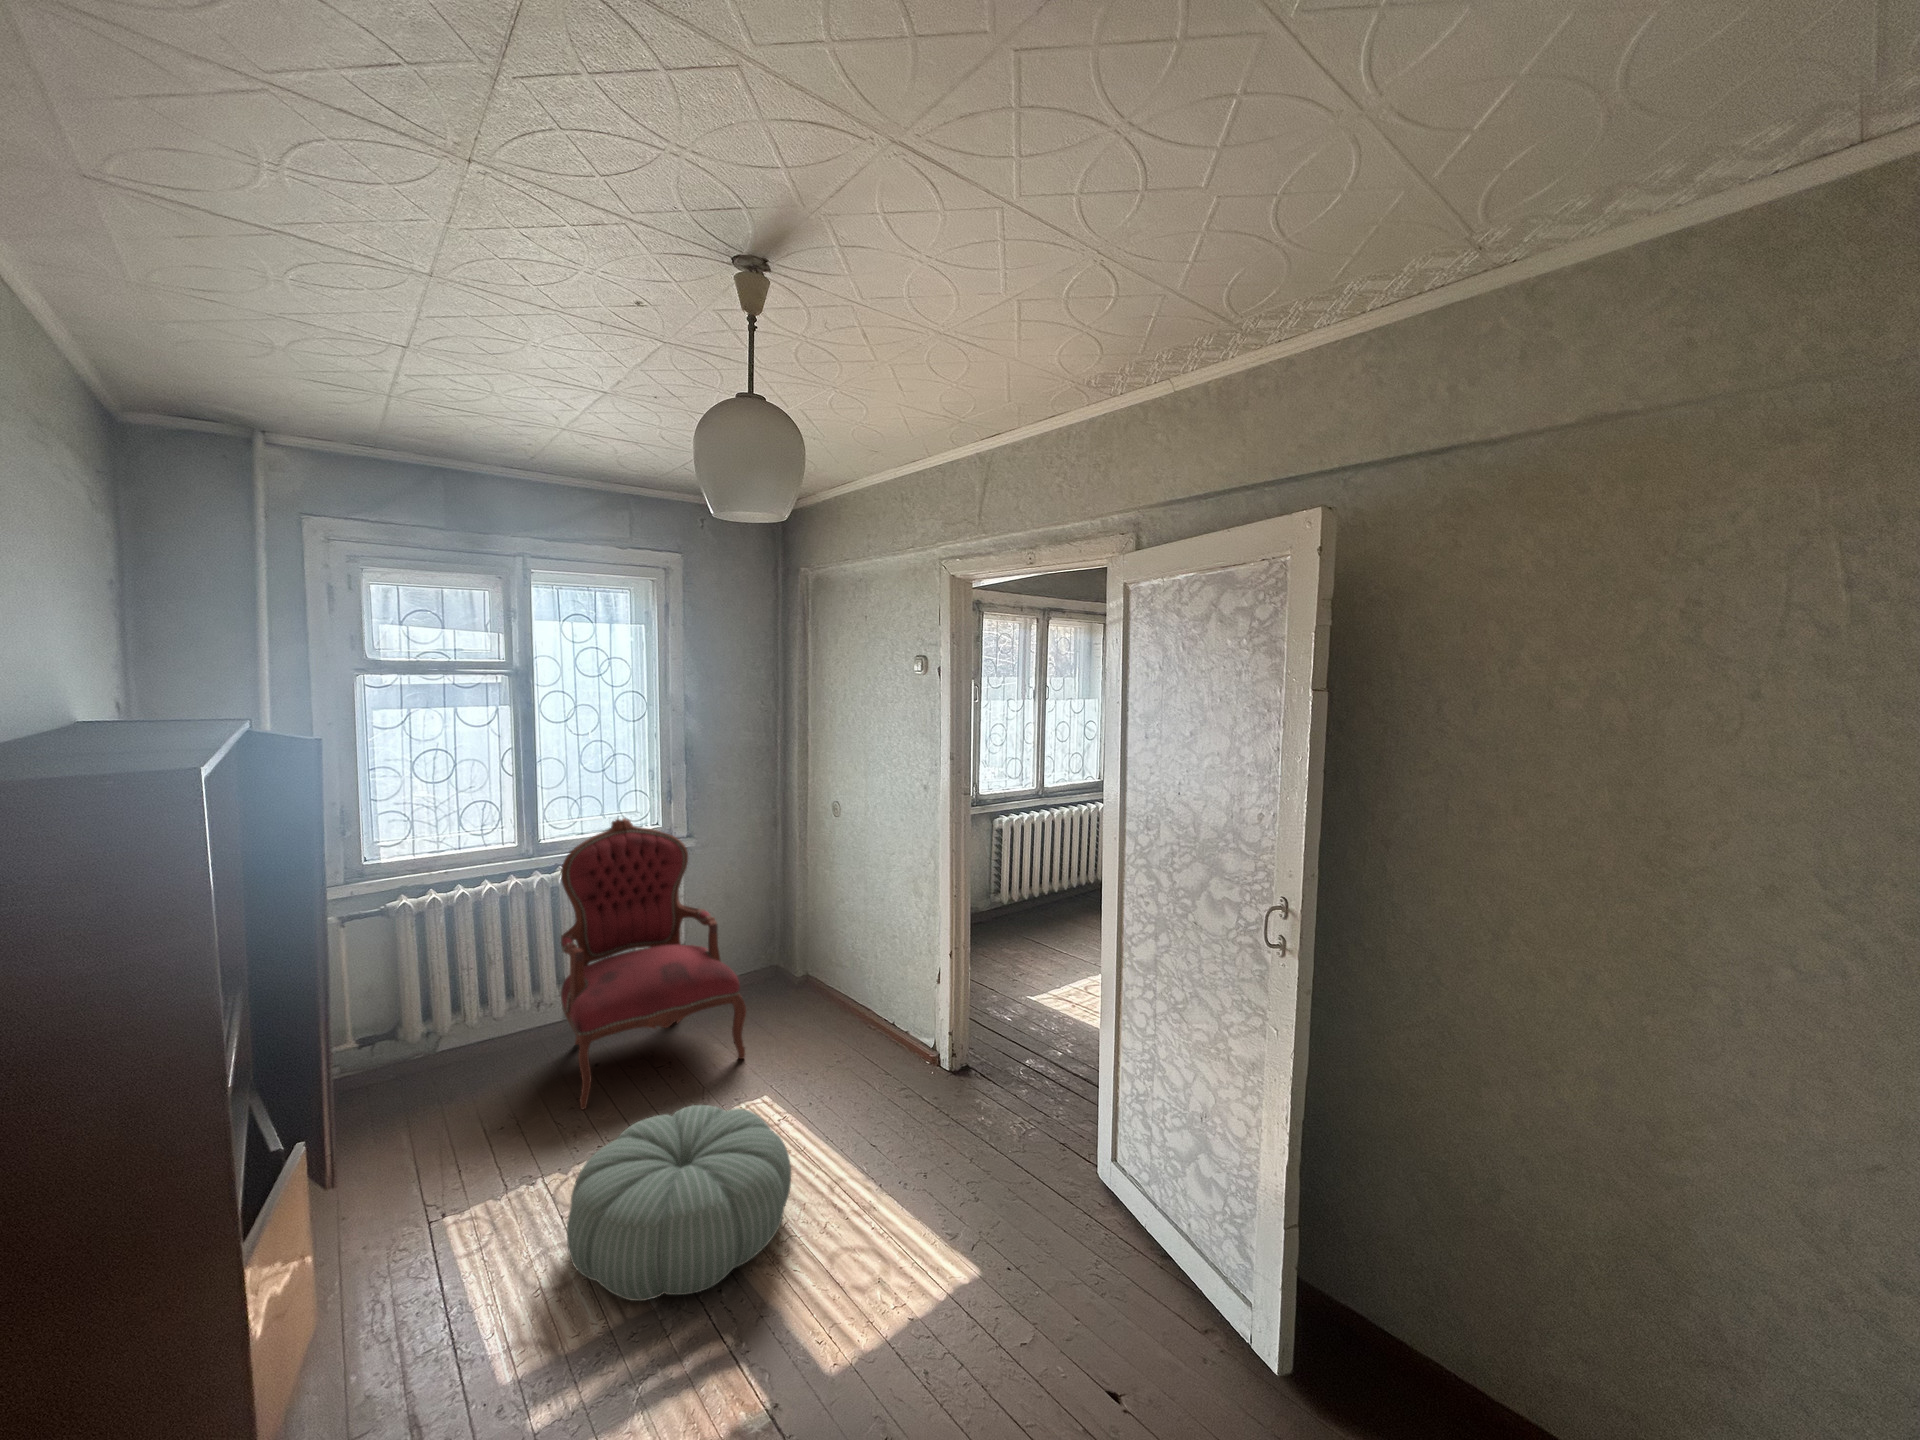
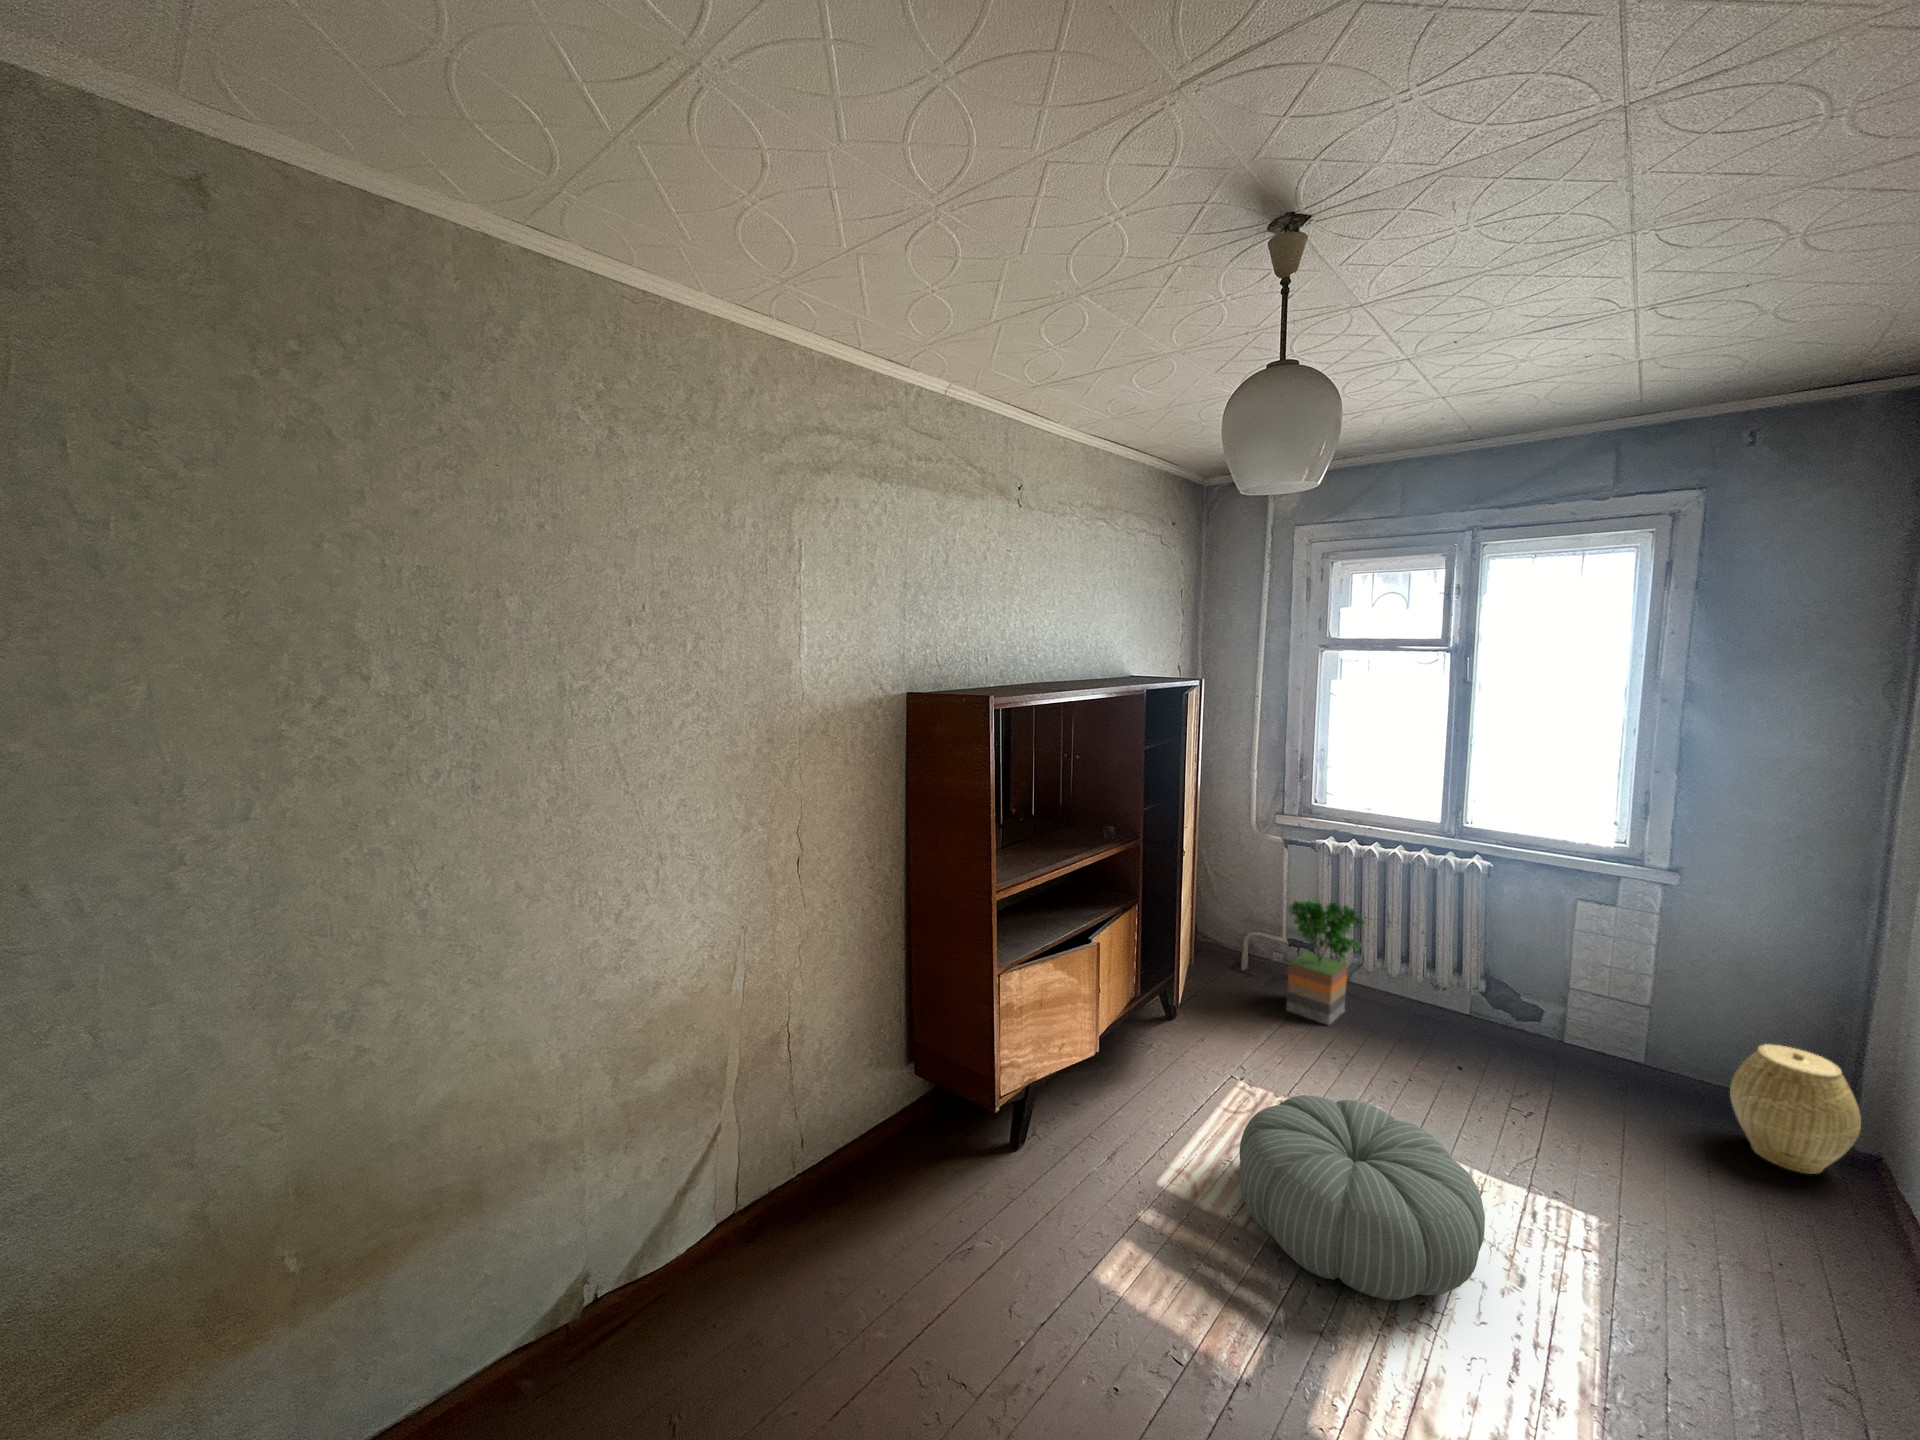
armchair: present [561,818,746,1109] -> none [1401,820,1644,1173]
woven basket: none [748,927,806,1005] -> present [1730,1044,1861,1174]
potted tree: none [370,964,484,1122] -> present [1286,899,1365,1025]

